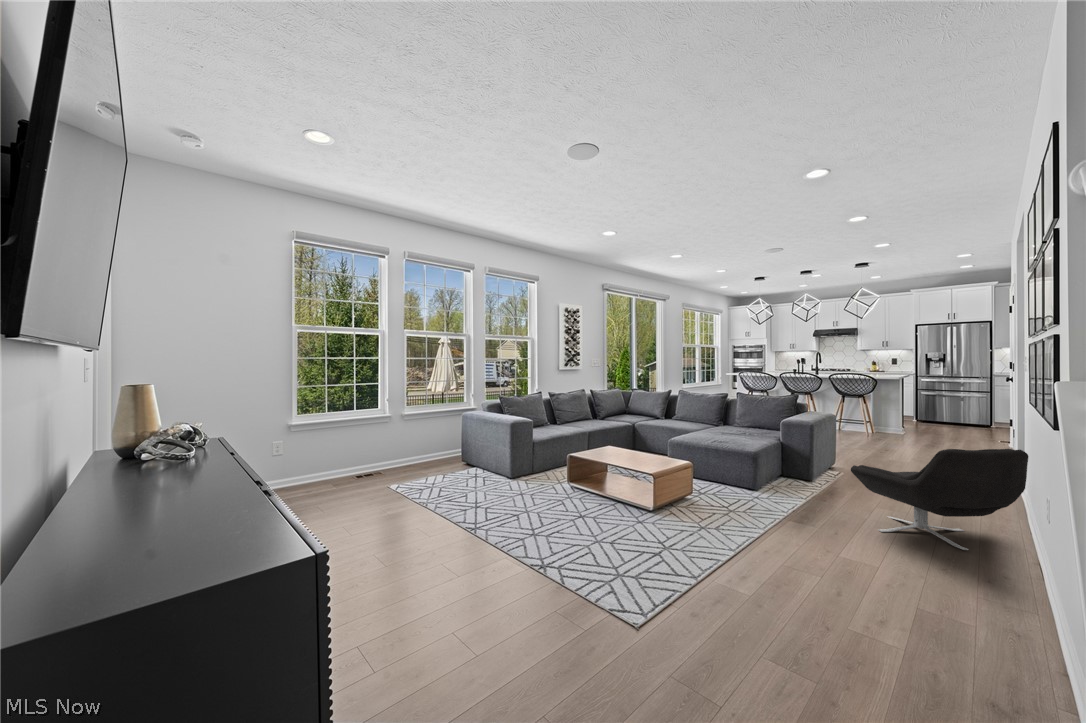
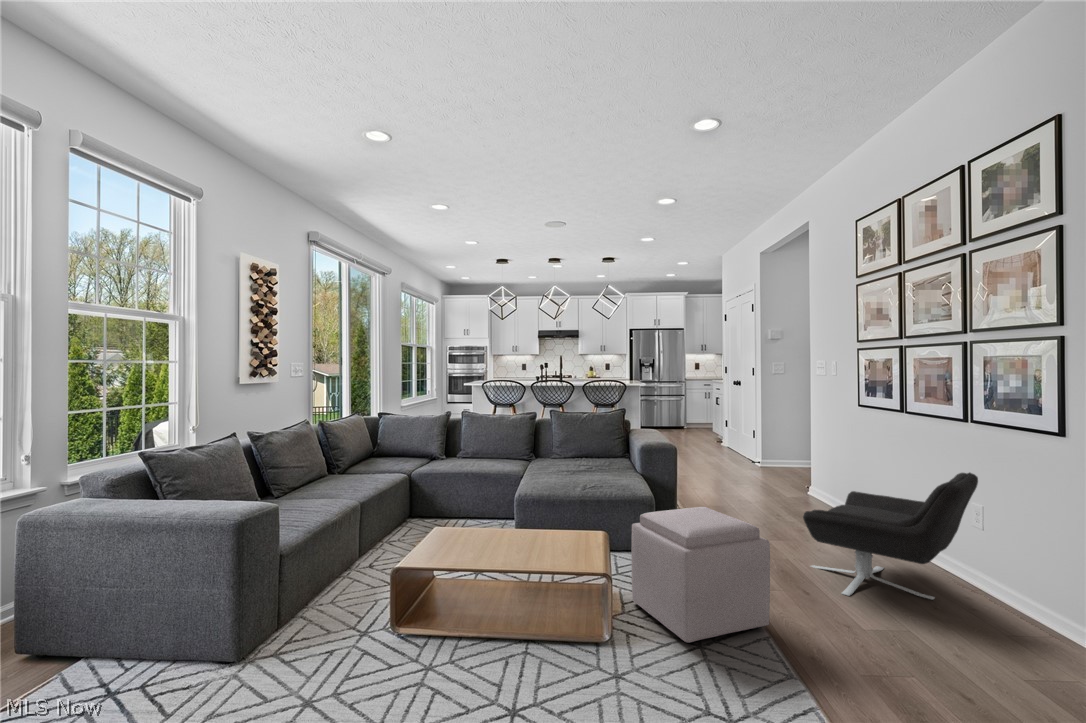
ottoman: none [708,448,777,525] -> present [631,507,770,643]

